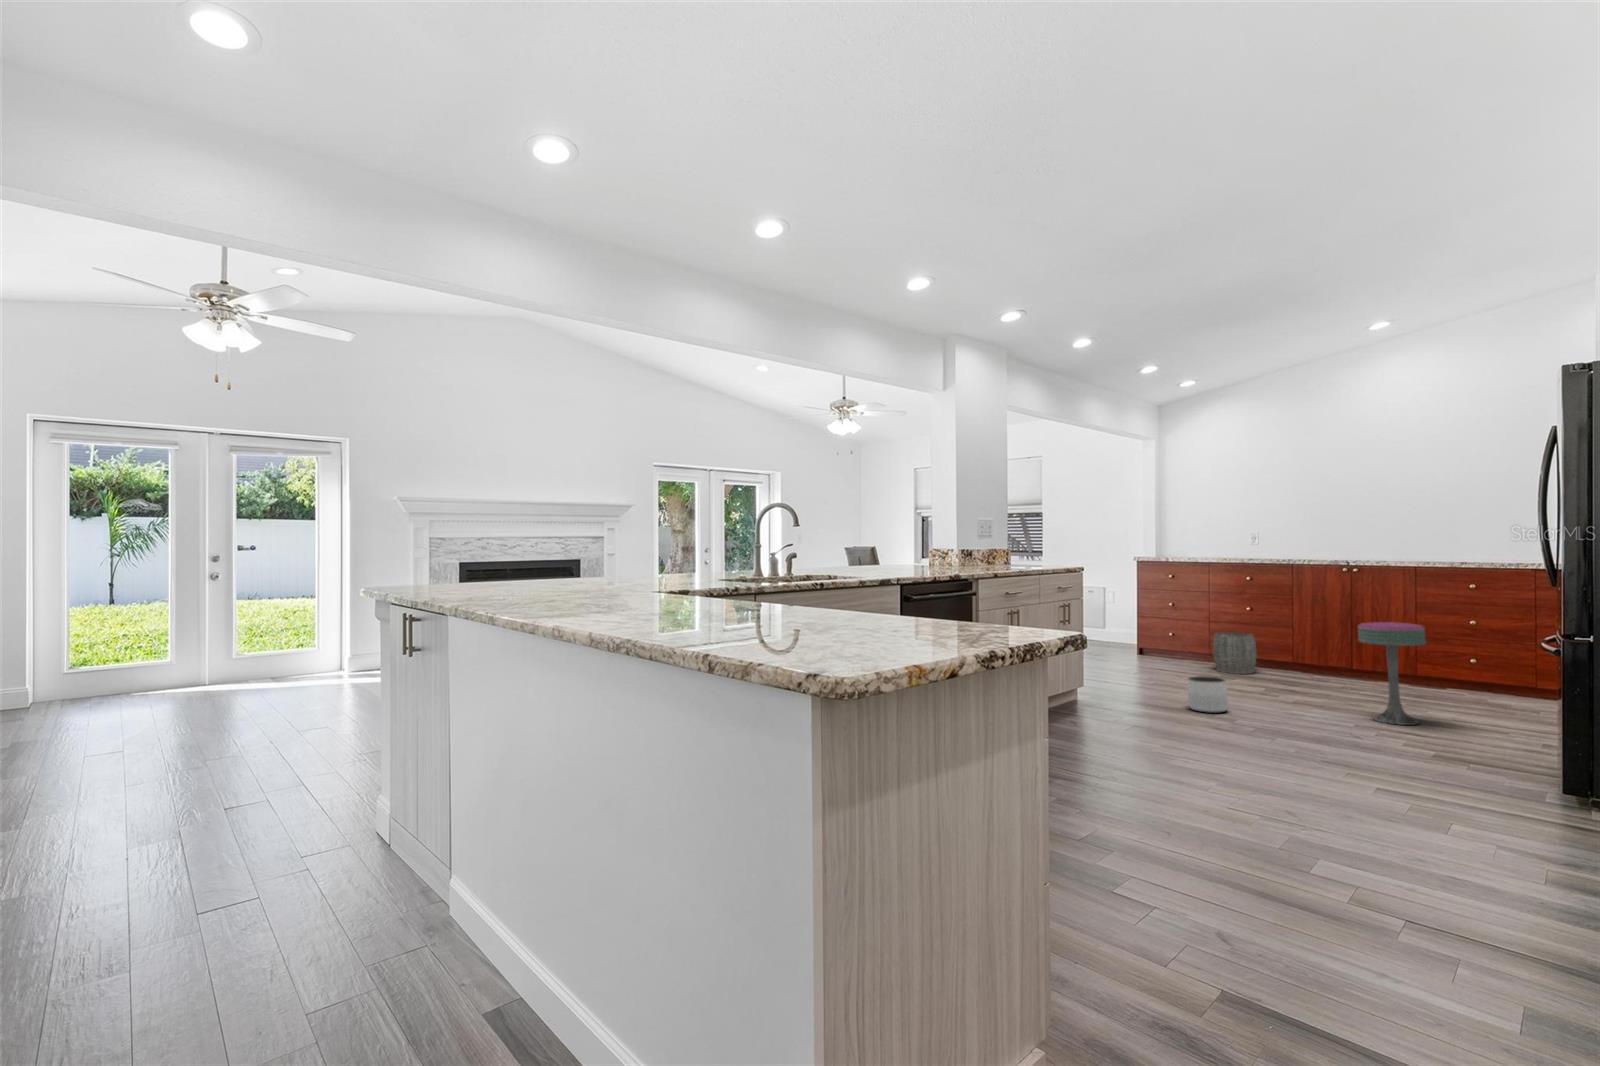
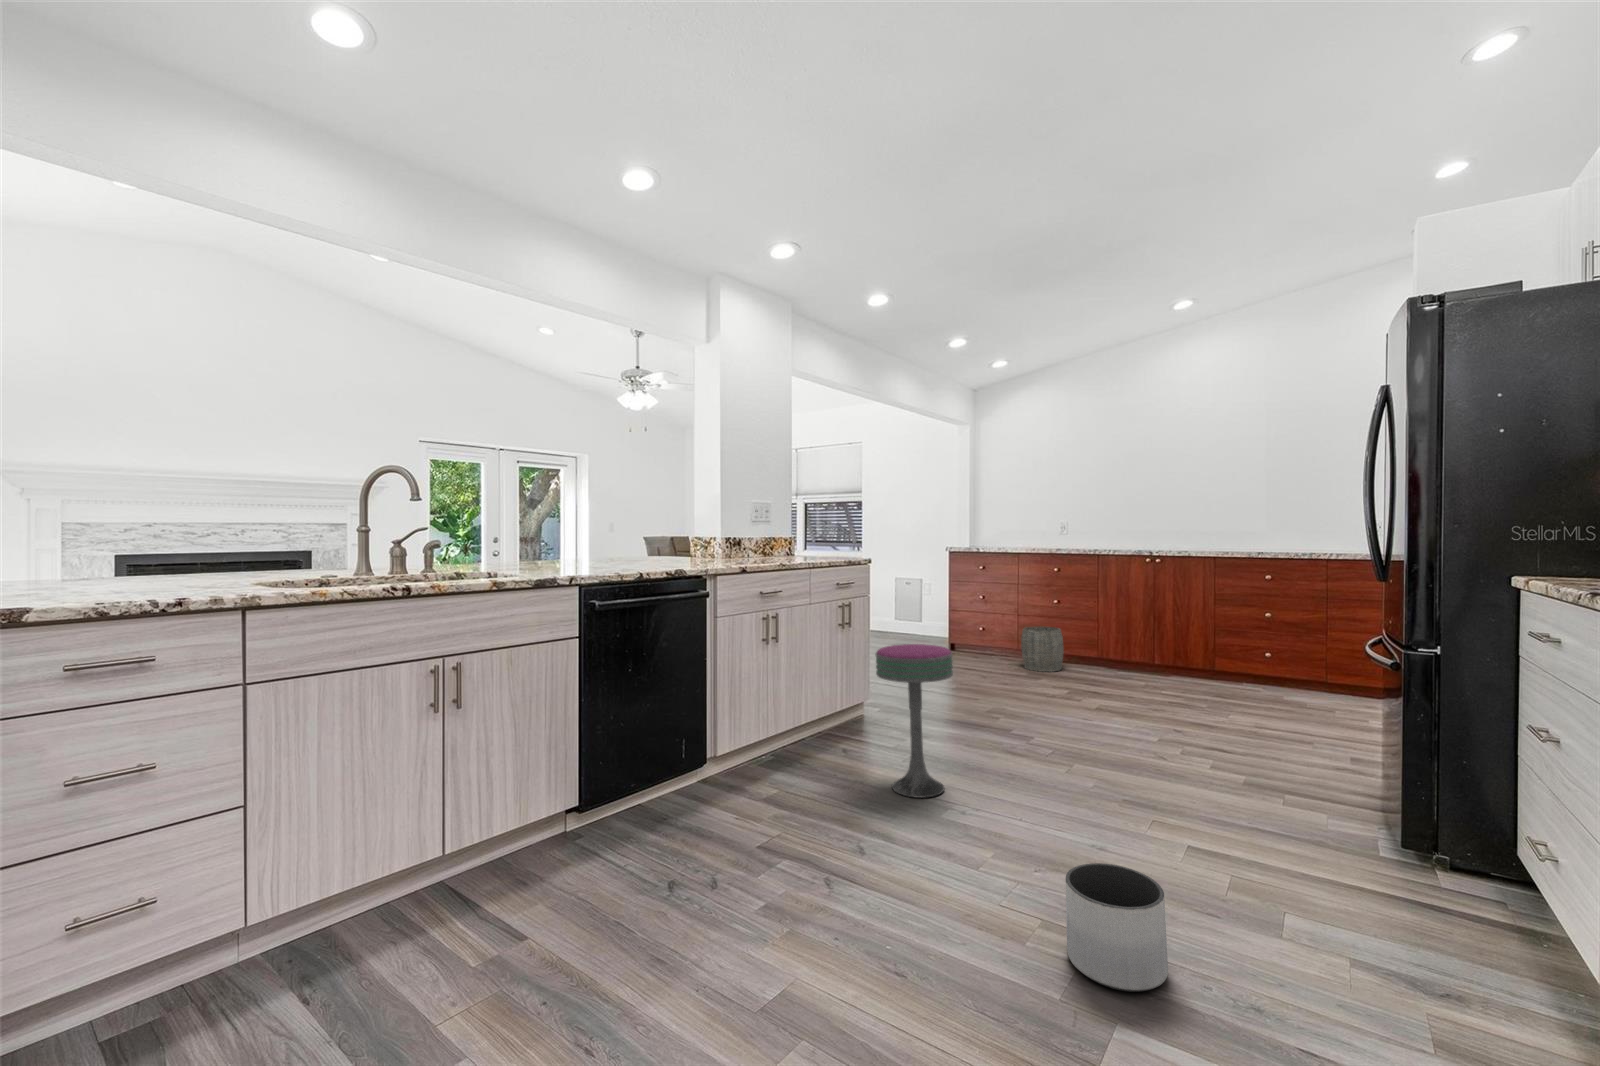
bar stool: present [1358,622,1426,725] -> present [876,644,953,798]
planter: present [1188,676,1228,713] -> present [1066,863,1168,992]

